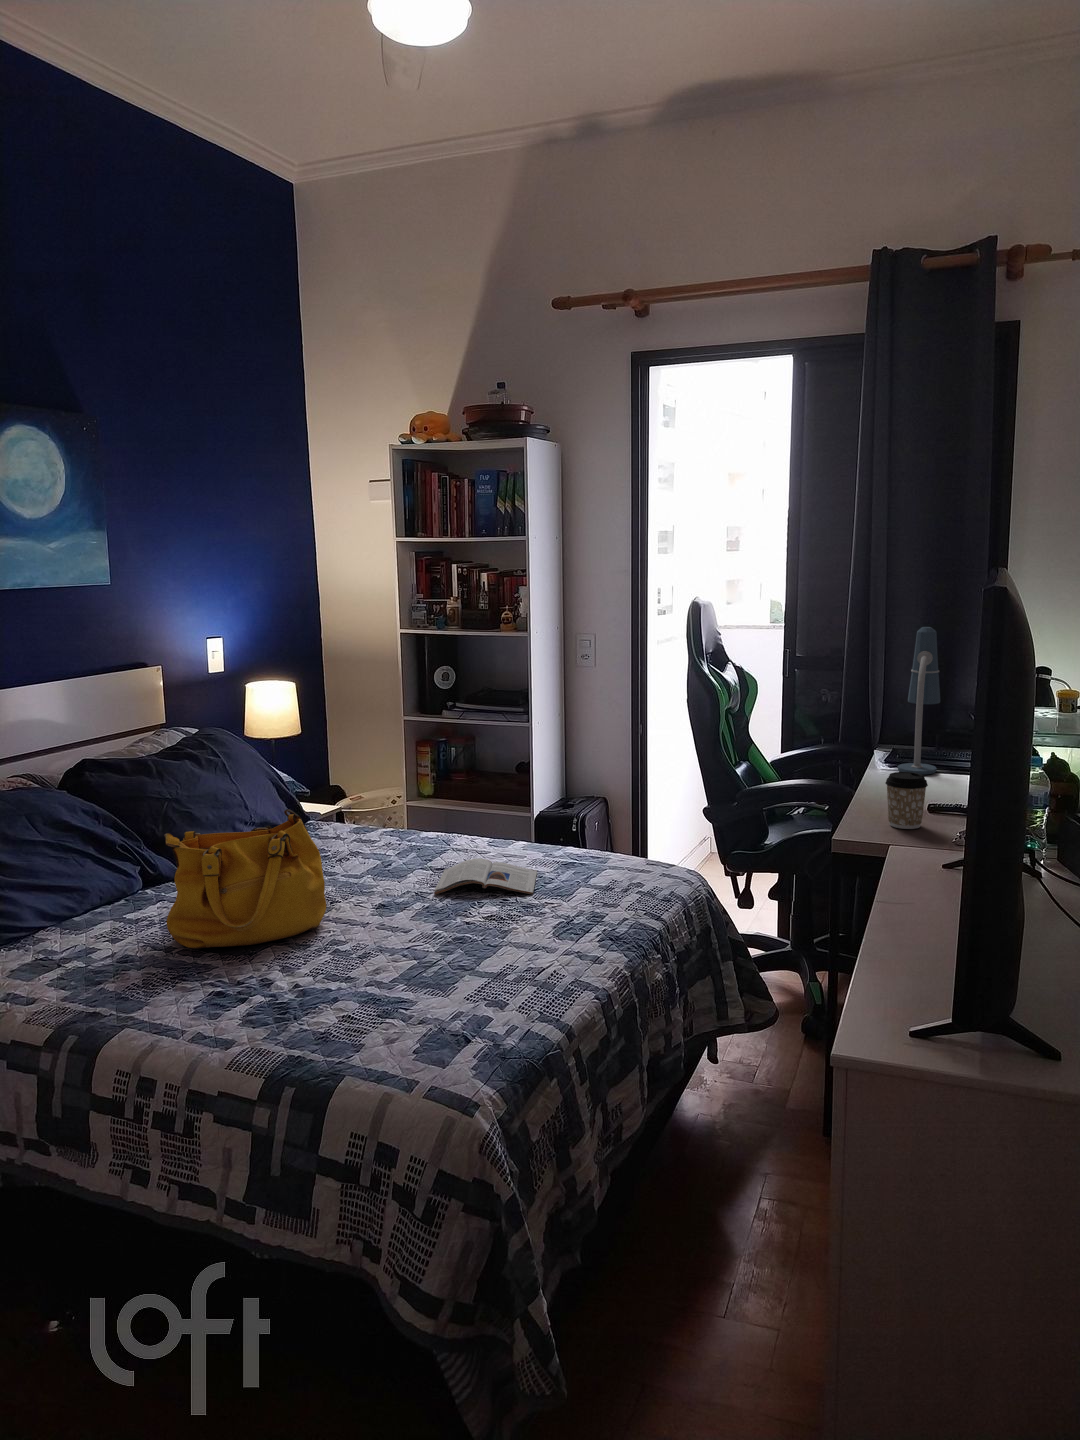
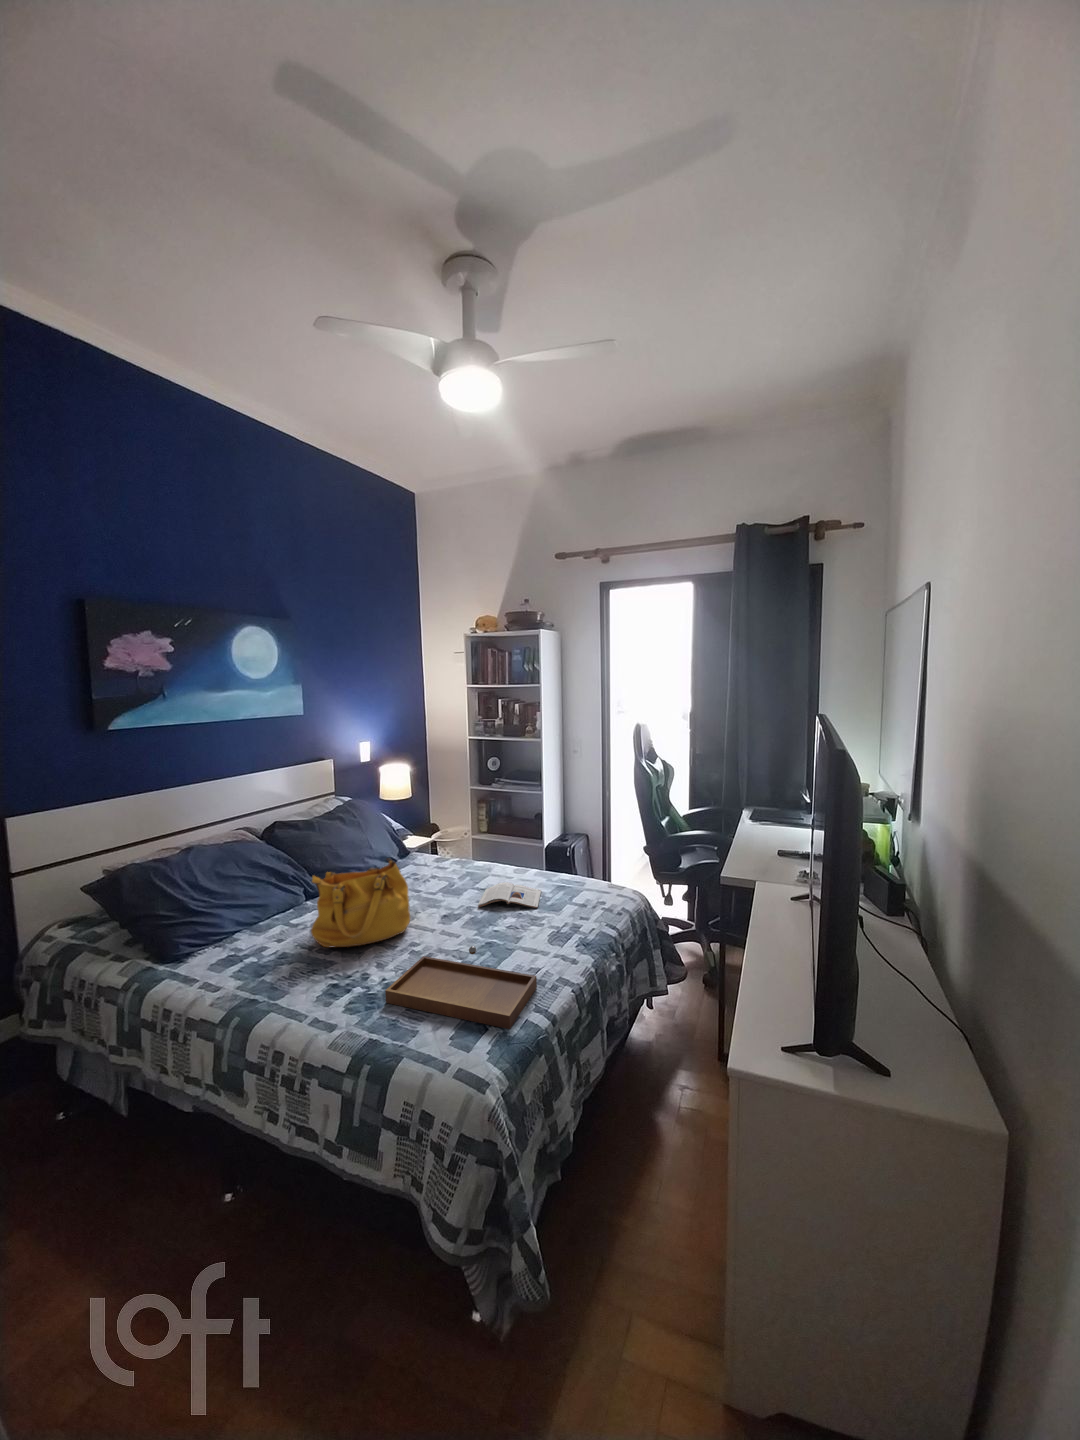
desk lamp: present [898,627,940,774] -> none [758,741,782,830]
coffee cup: present [885,772,928,829] -> none [752,836,779,873]
tray: none [304,929,541,1041] -> present [385,946,537,1029]

